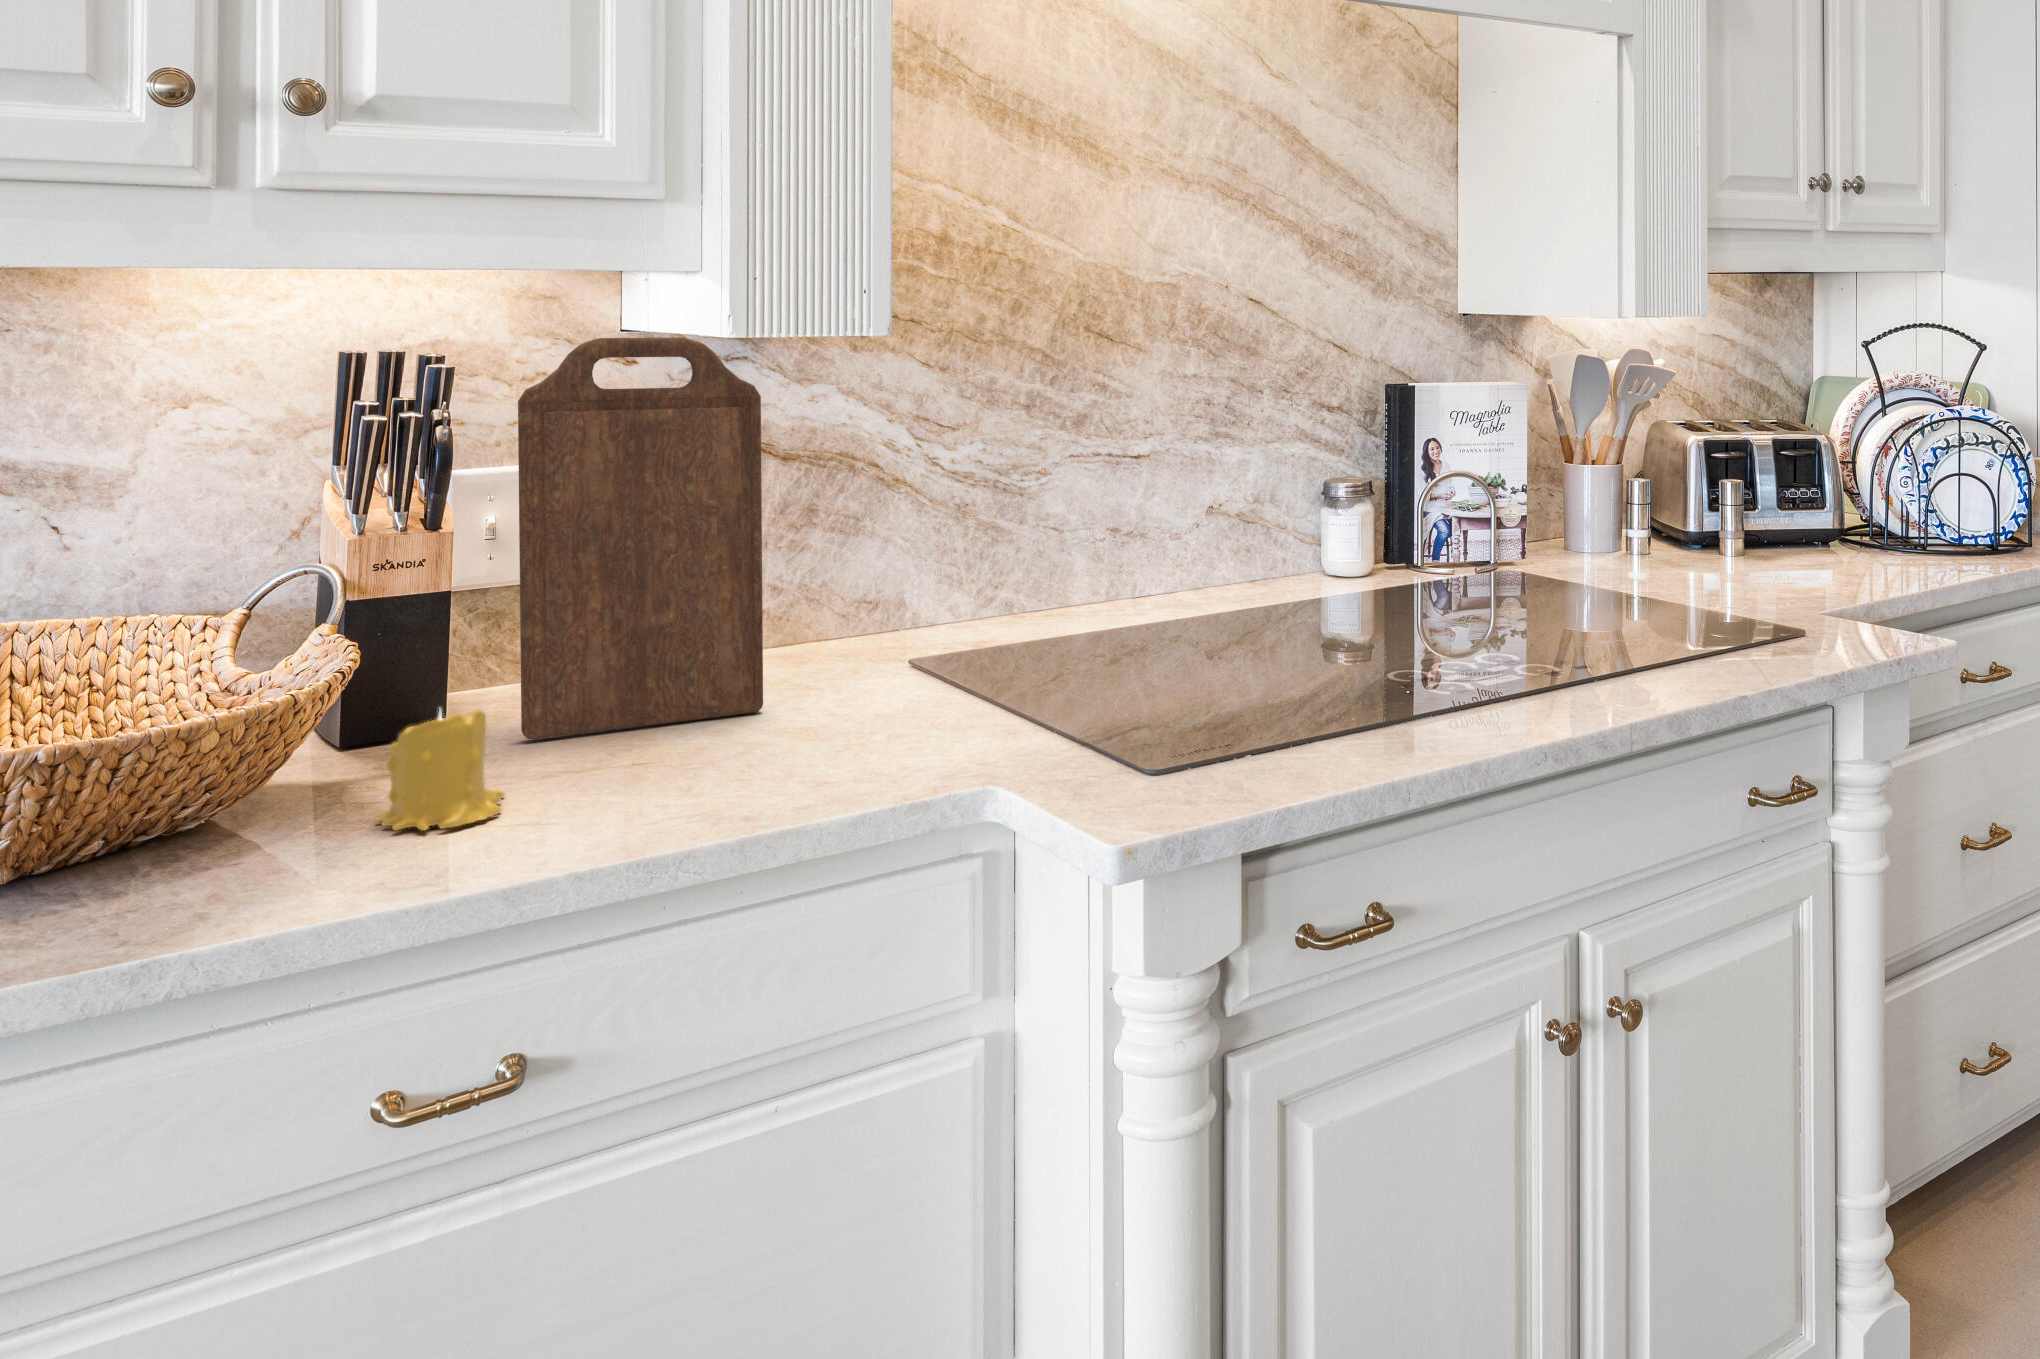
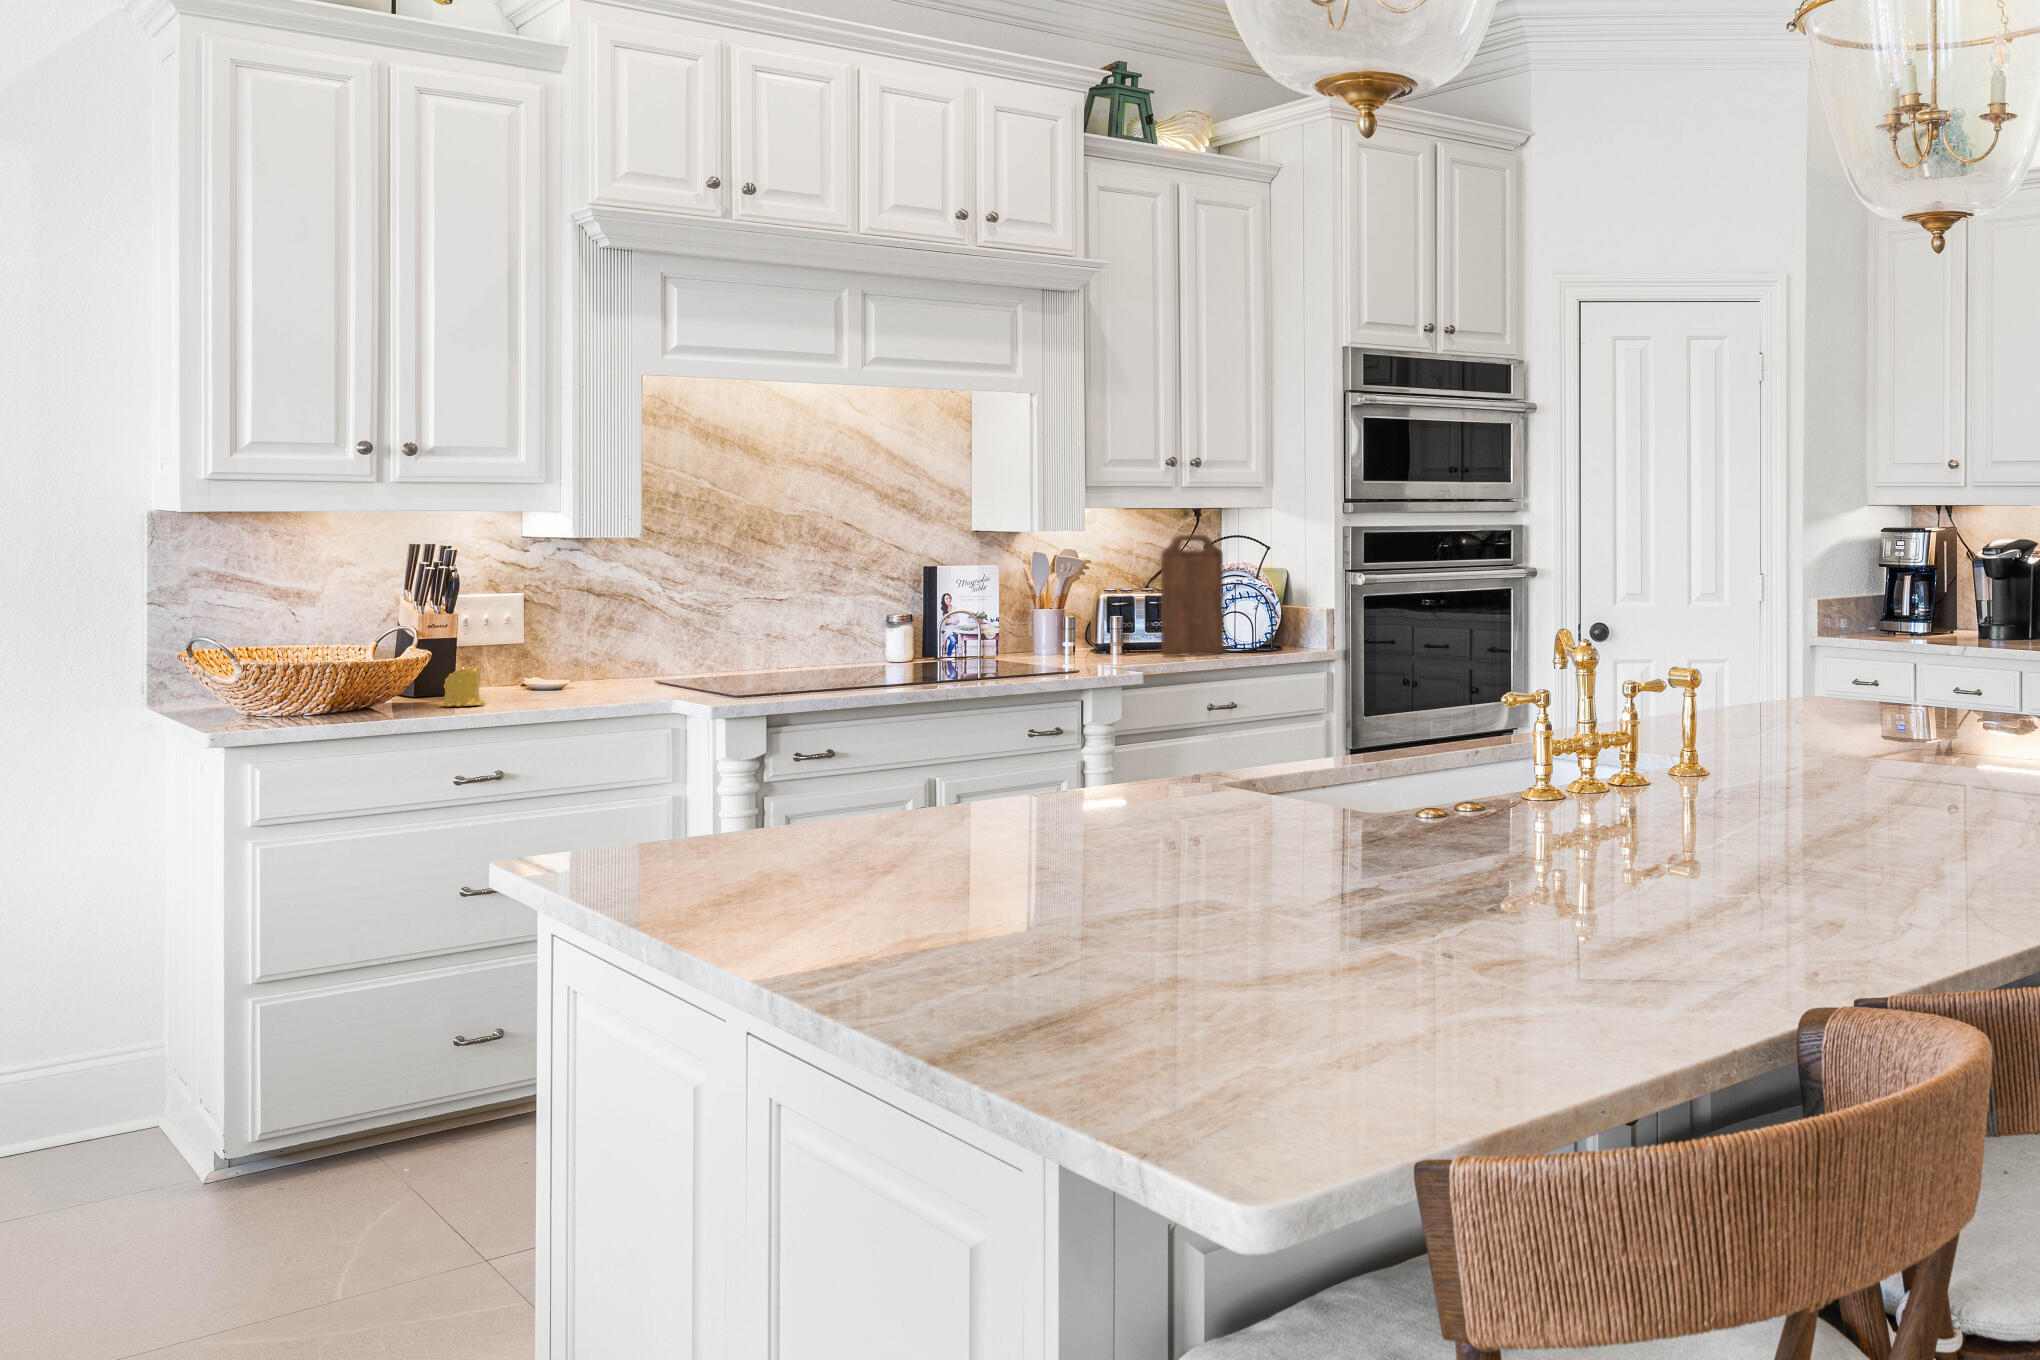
cutting board: present [518,338,763,739] -> present [1161,535,1224,656]

